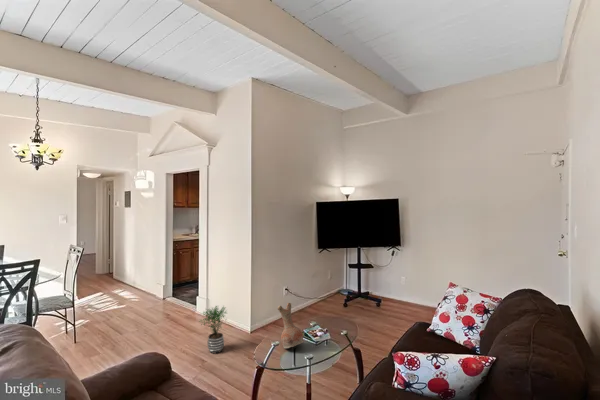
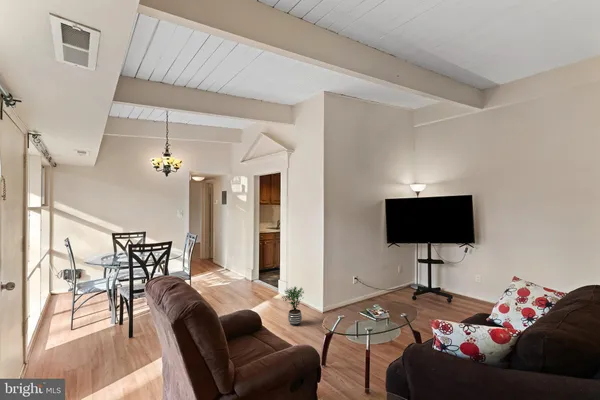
vase: present [278,303,304,348] -> none [344,284,367,322]

